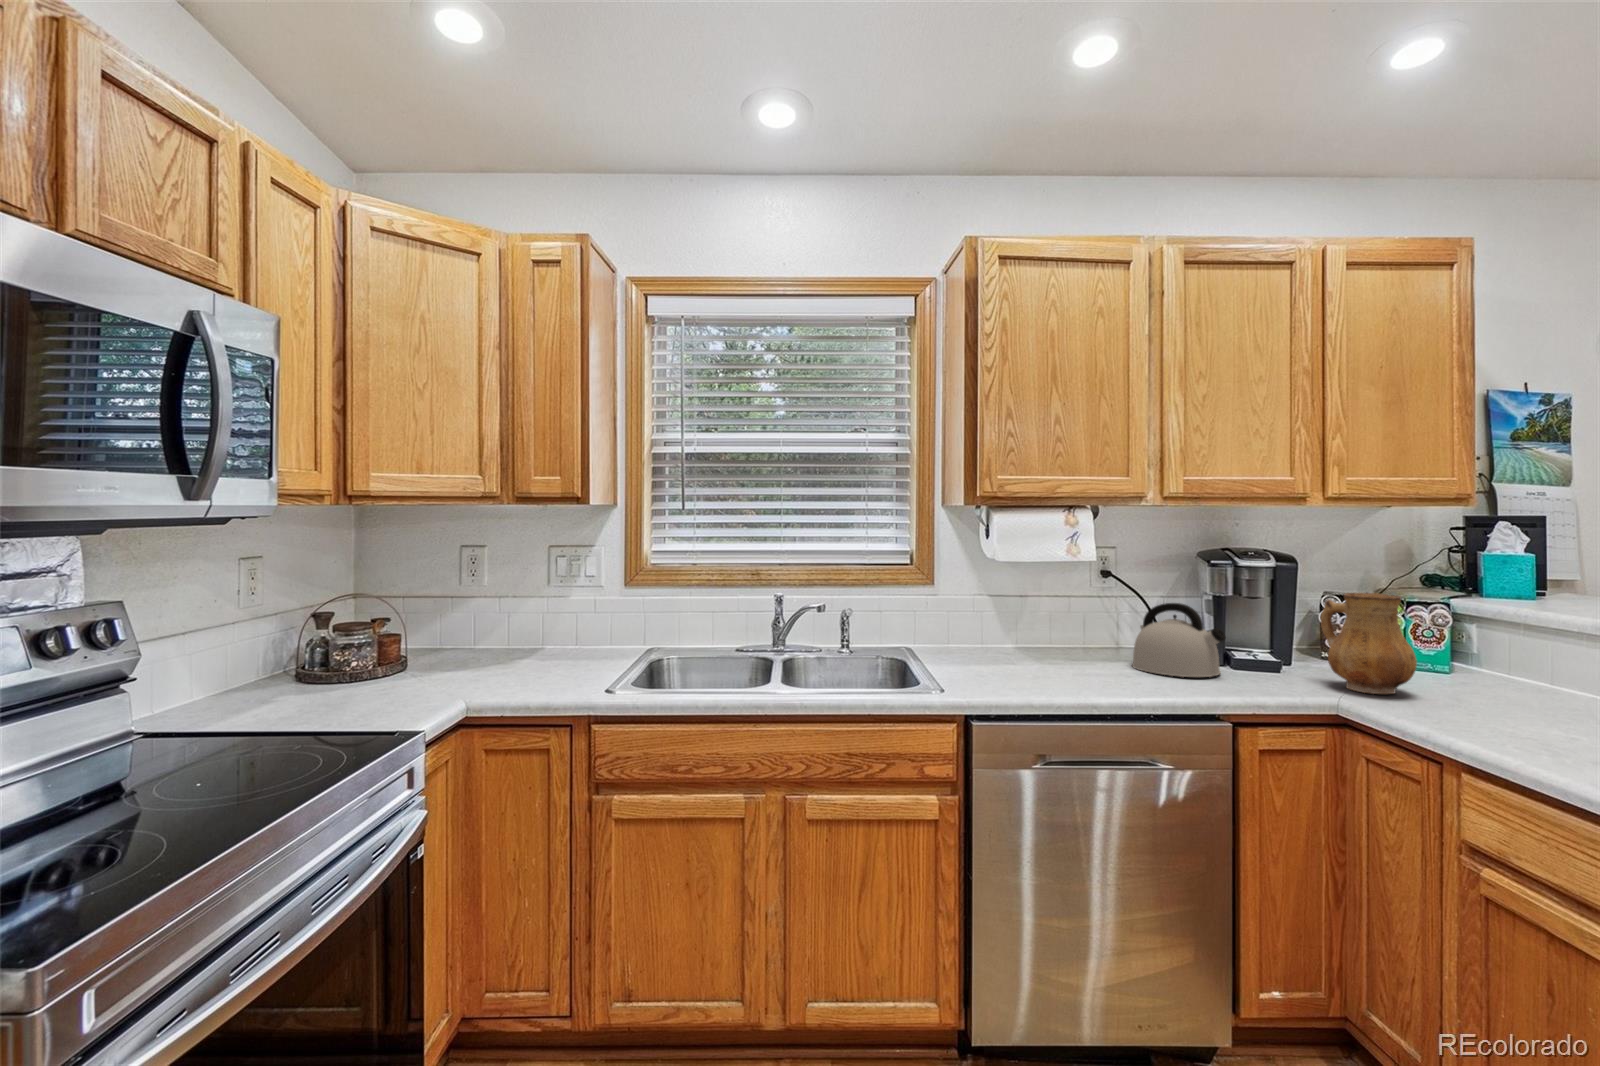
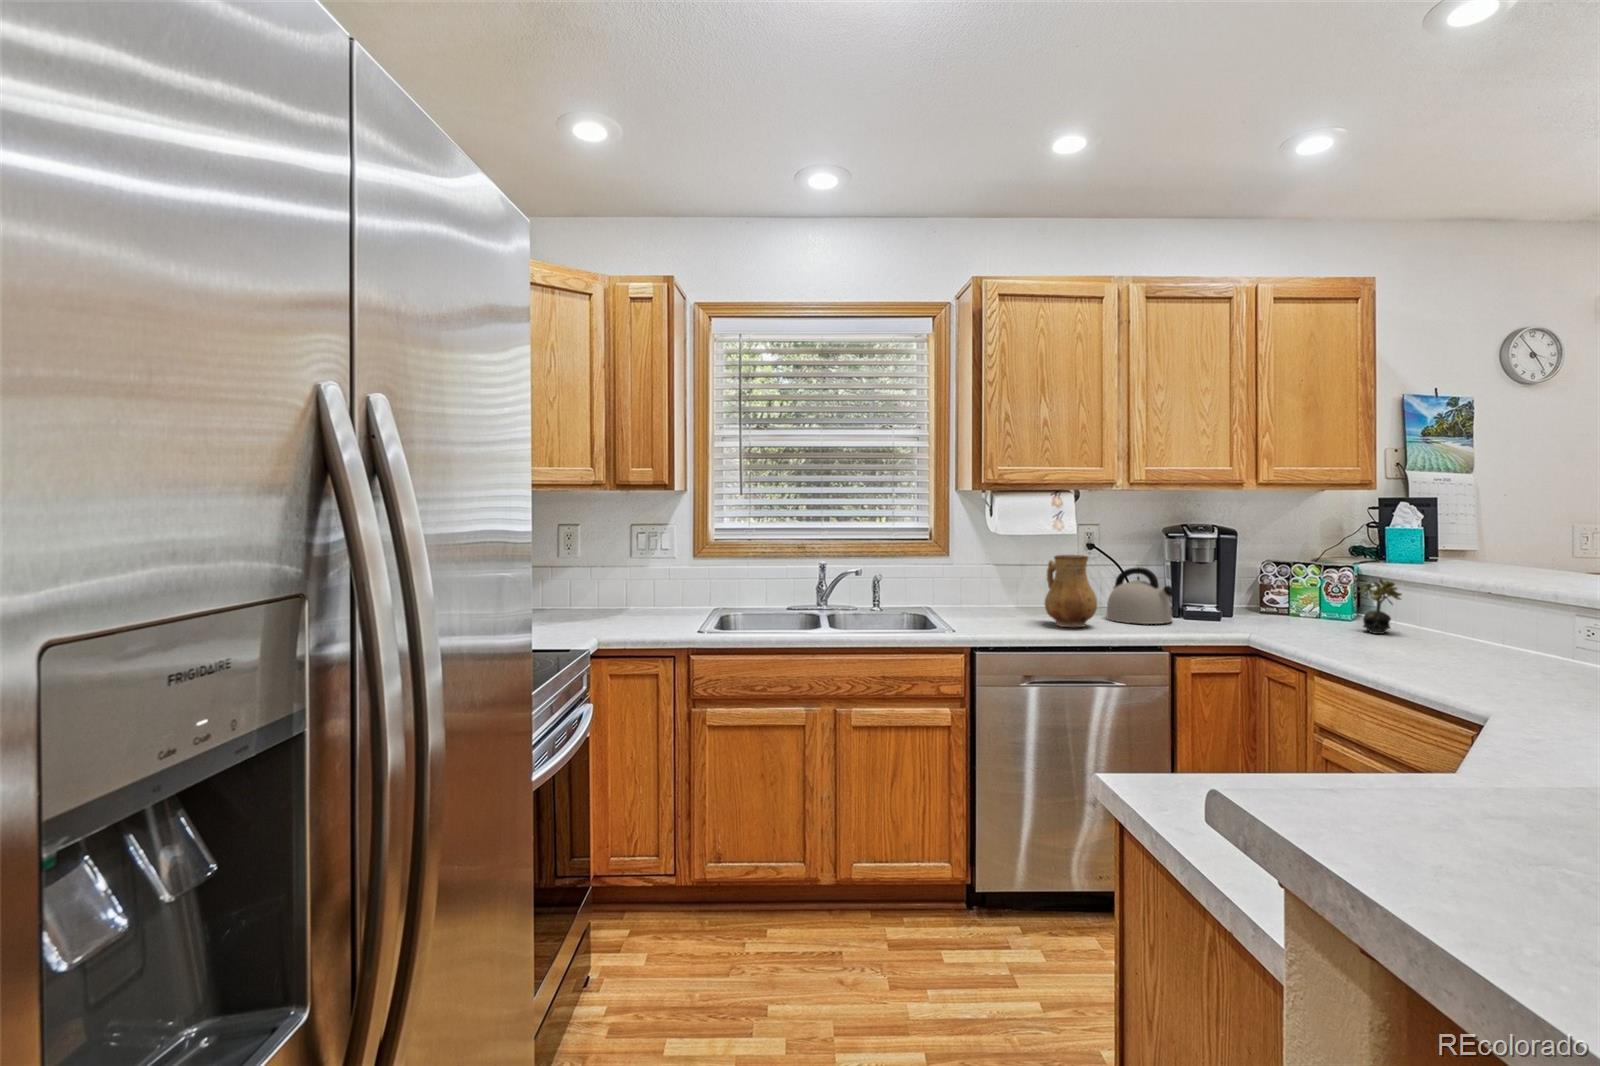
ceramic pitcher: present [1321,593,1417,694] -> present [1045,555,1097,627]
succulent plant: none [1473,622,1546,698] -> present [1359,579,1401,634]

